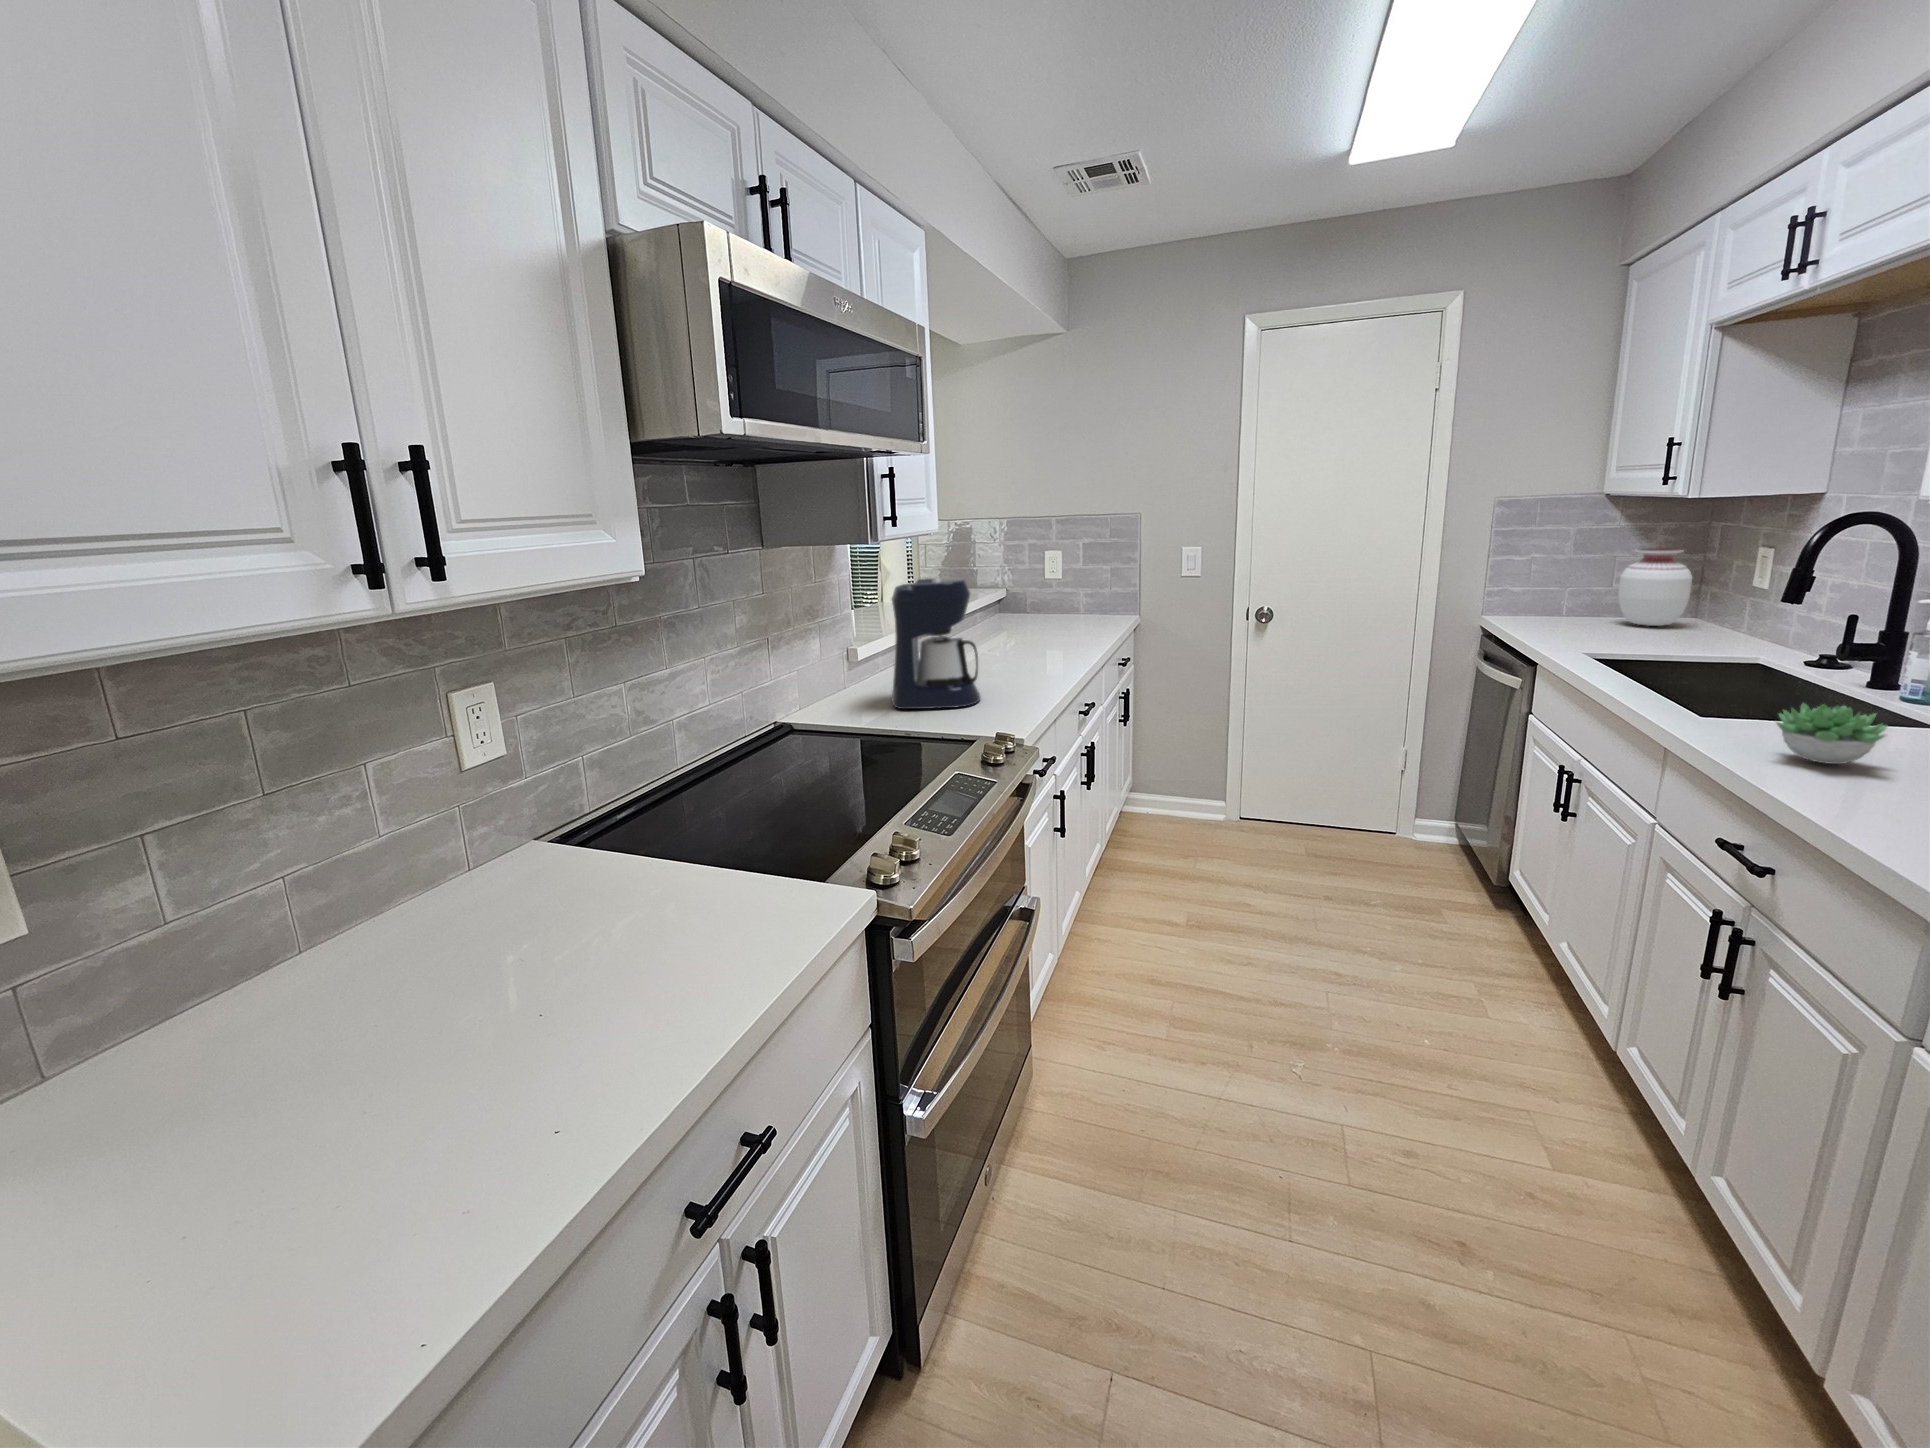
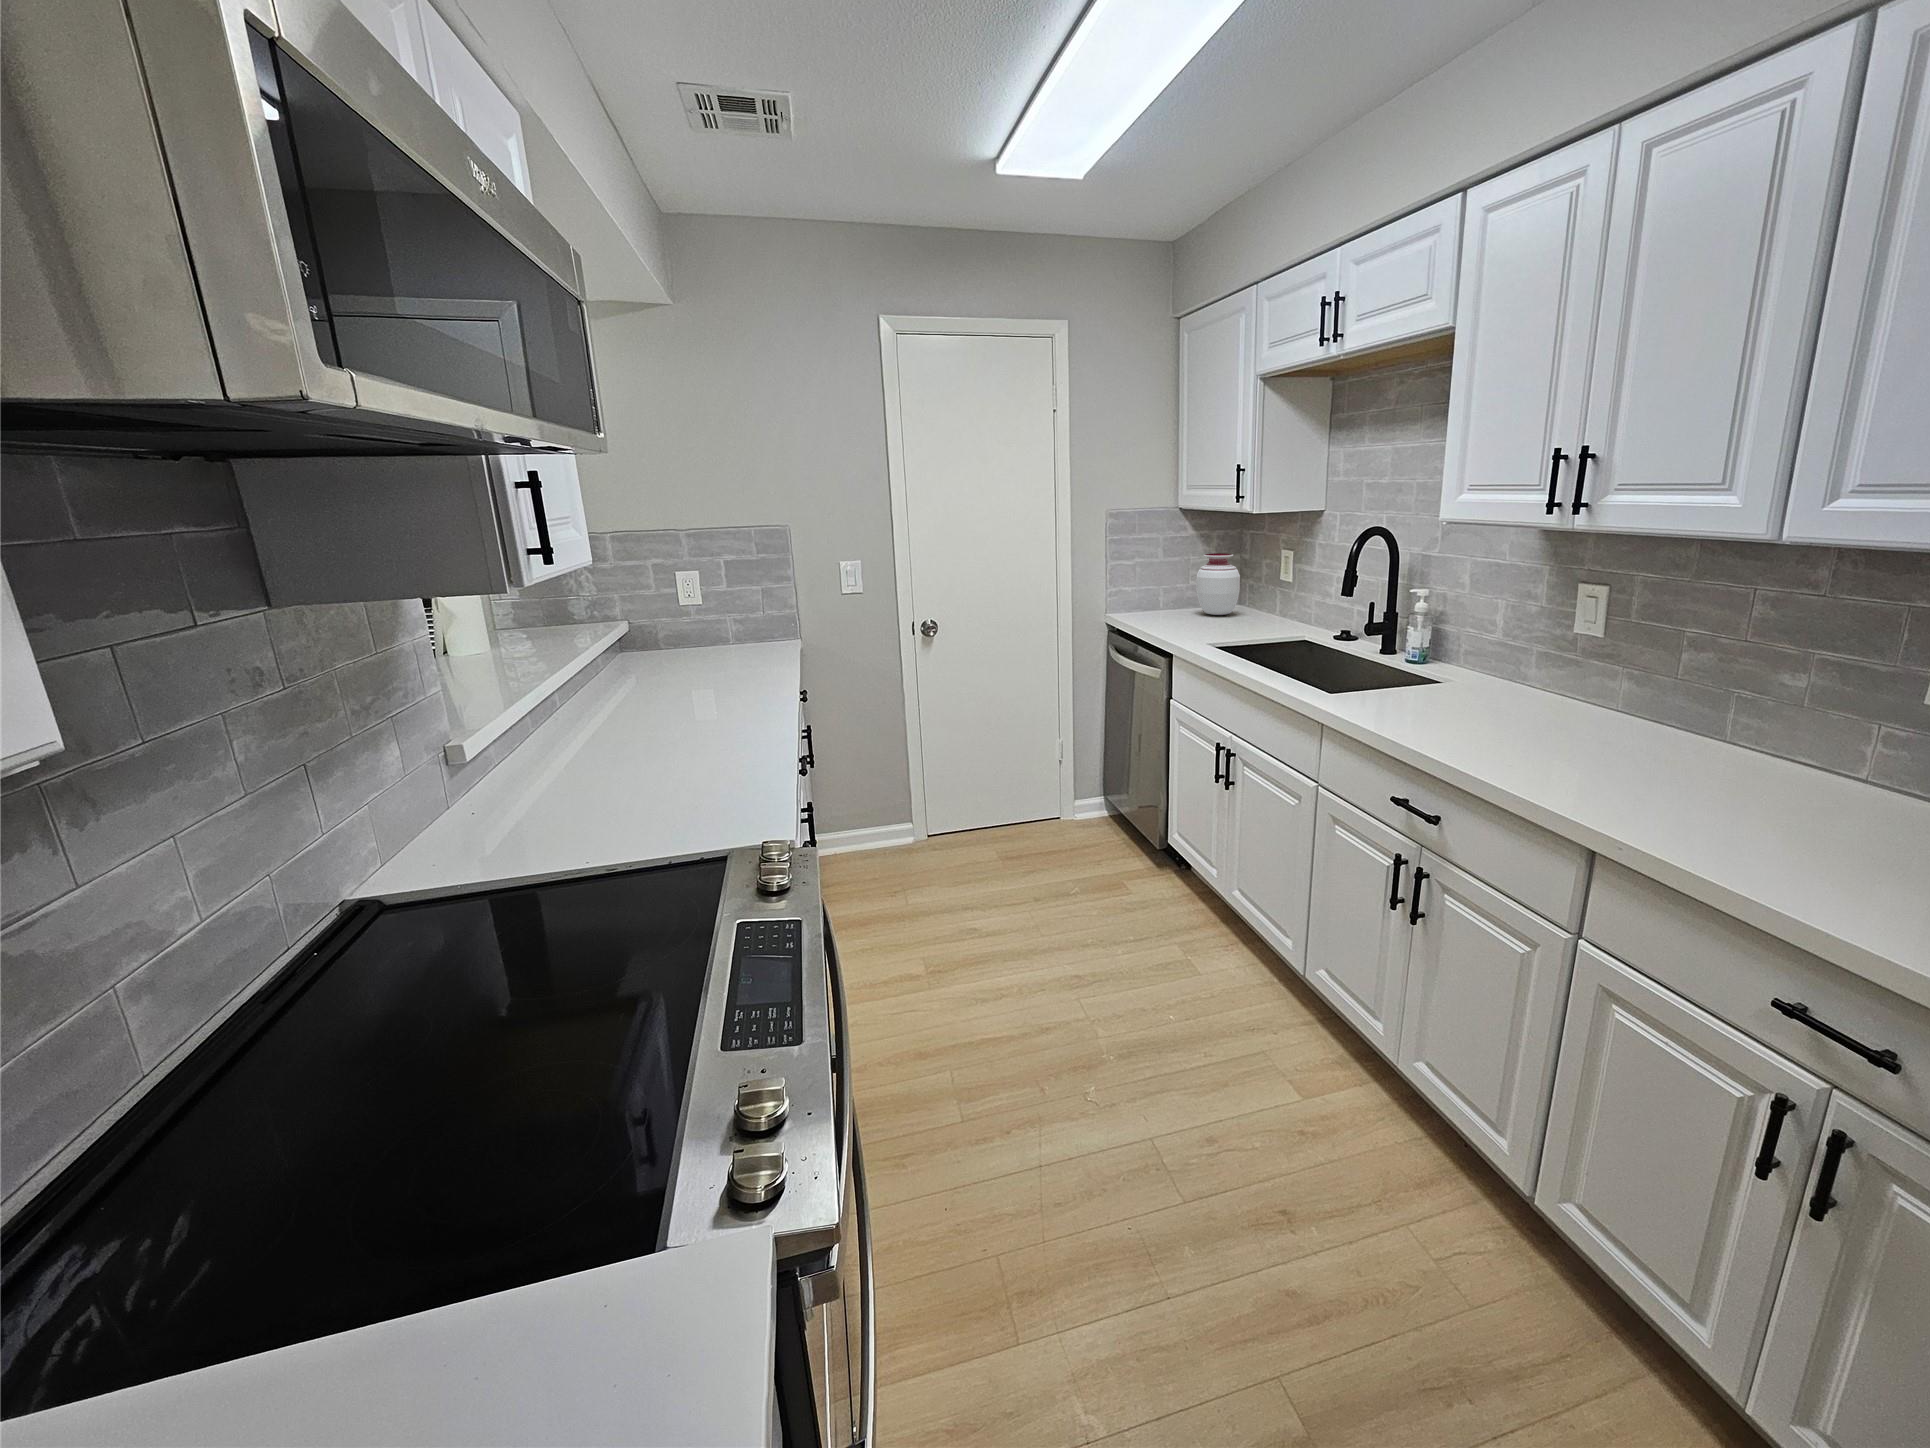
coffee maker: present [891,578,981,709] -> none [519,620,683,825]
succulent plant: present [1776,703,1887,764] -> none [1401,676,1473,723]

